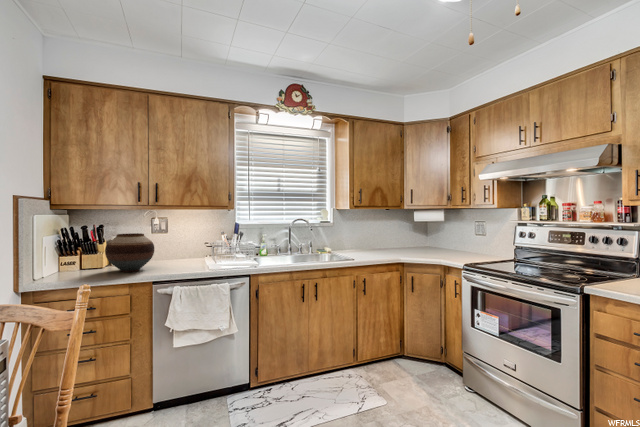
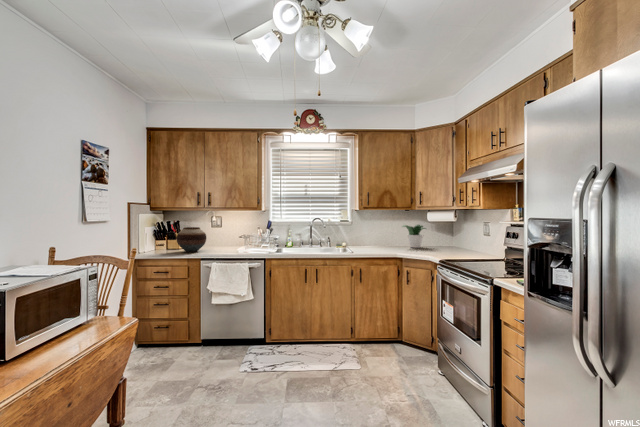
potted plant: none [388,225,413,250] -> present [402,225,426,248]

